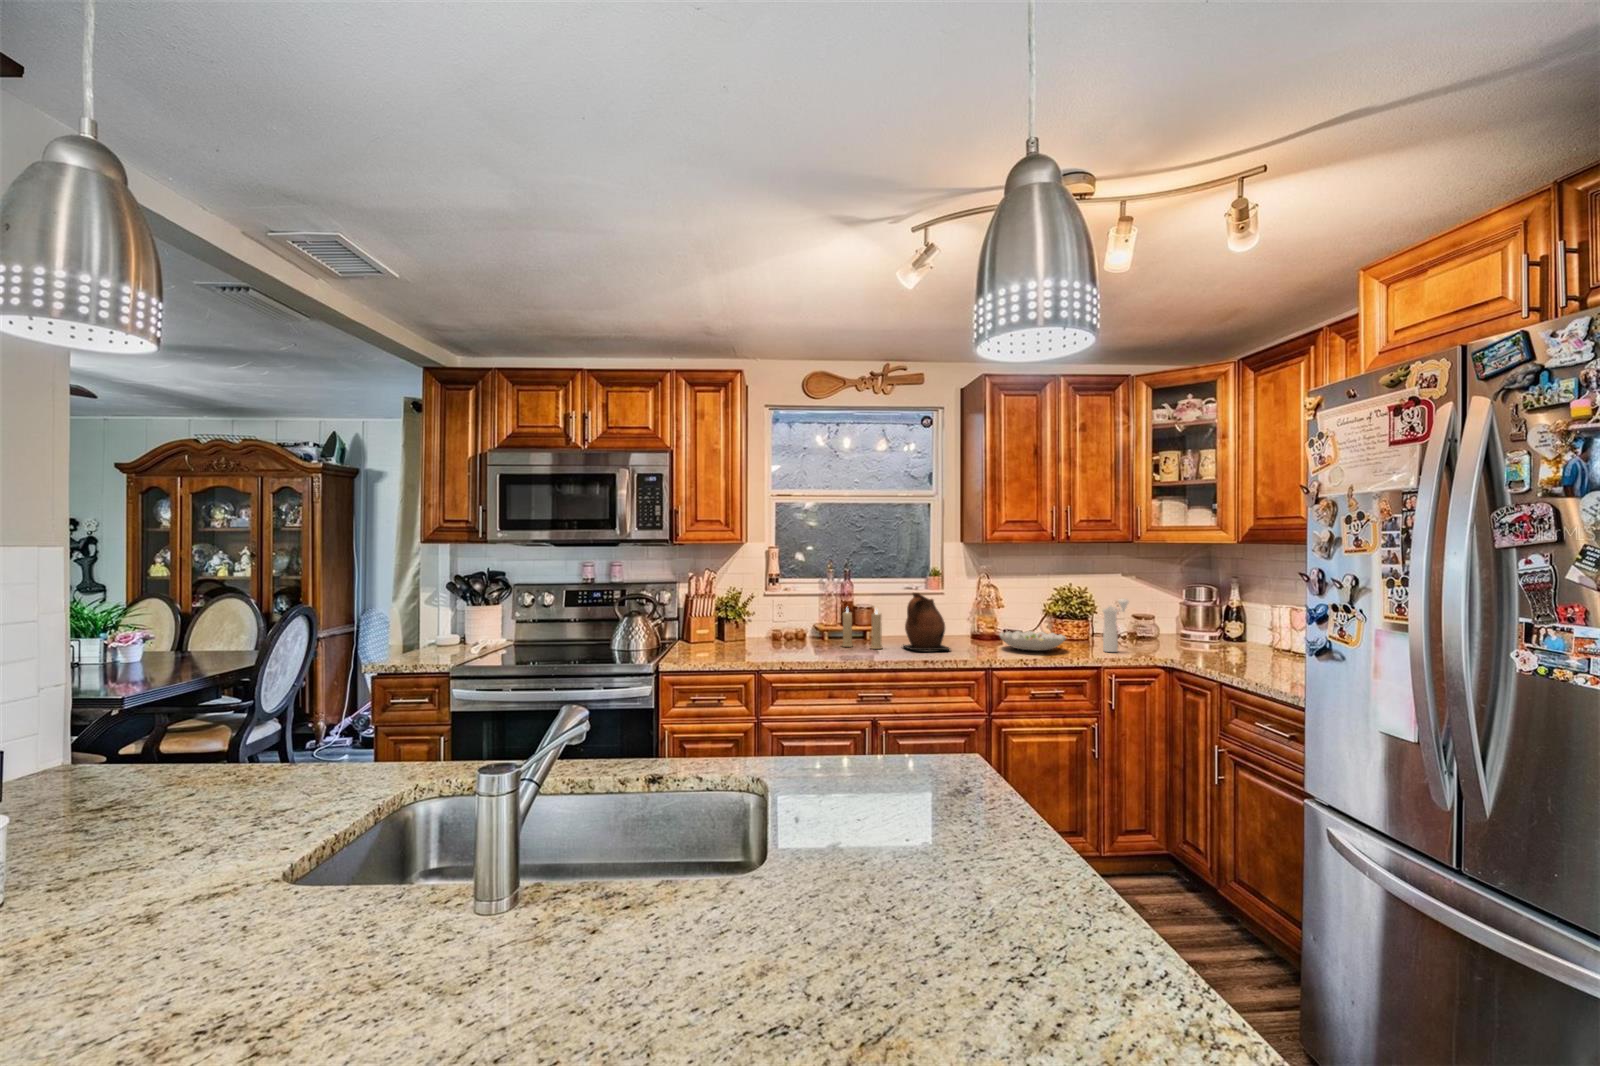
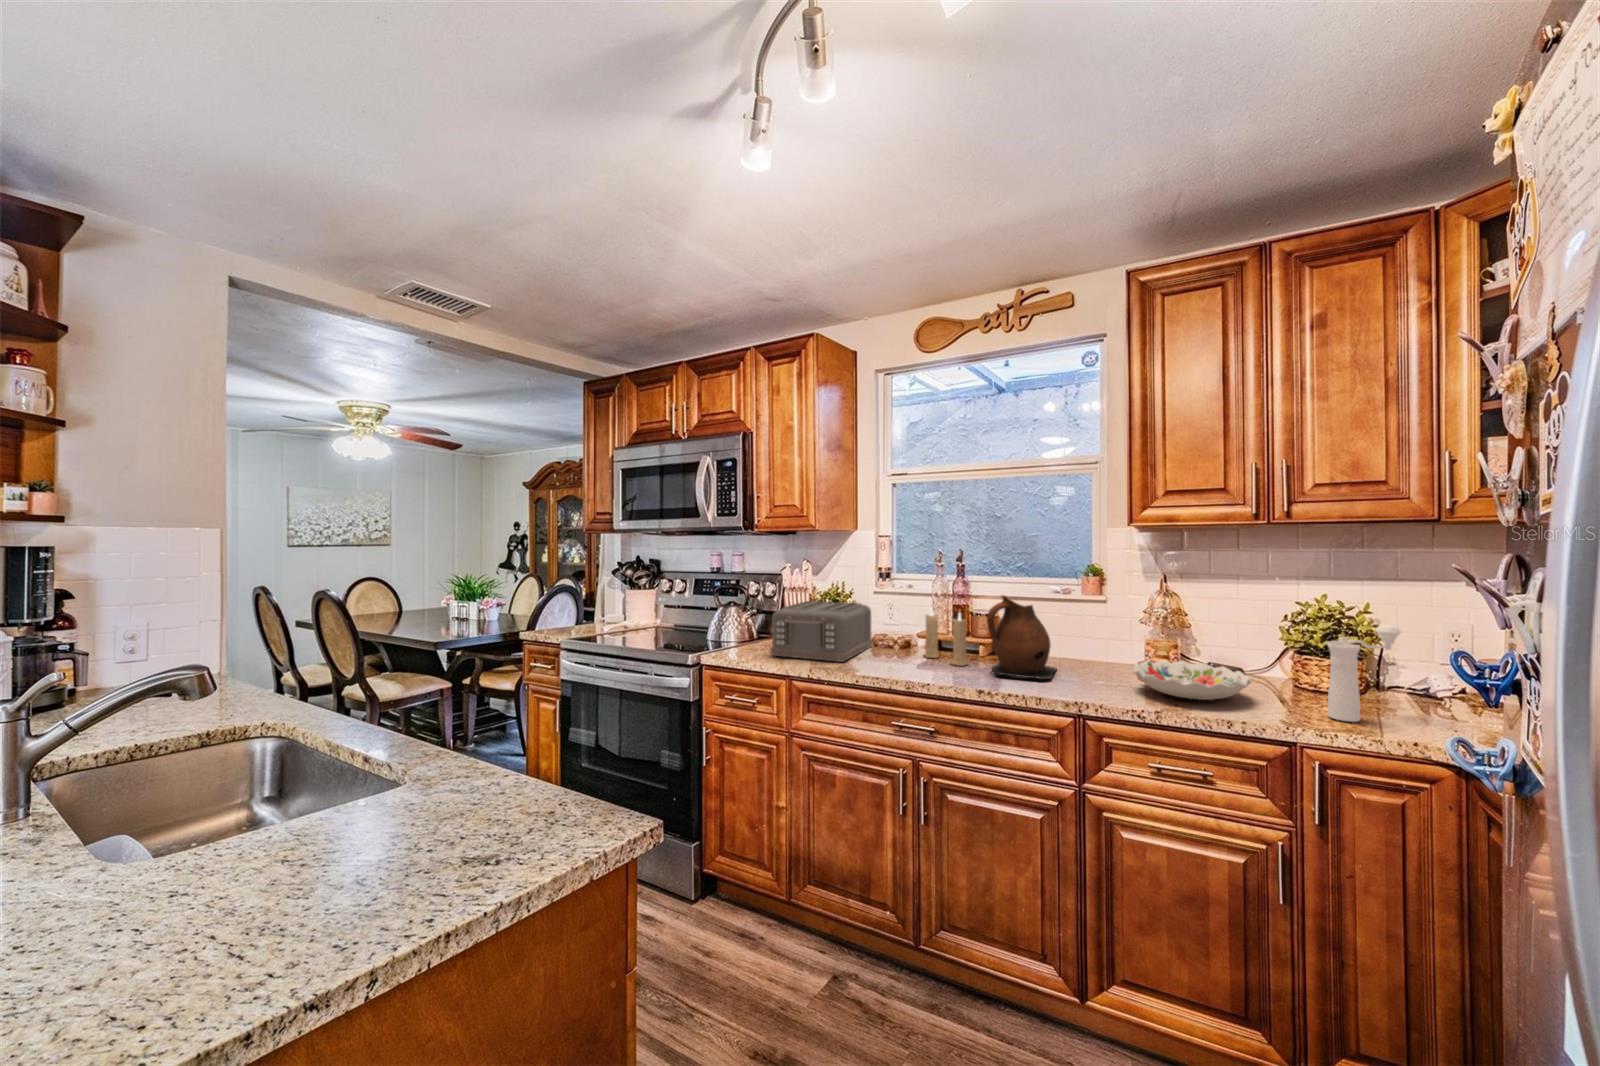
toaster: none [721,607,795,656] -> present [771,601,873,662]

